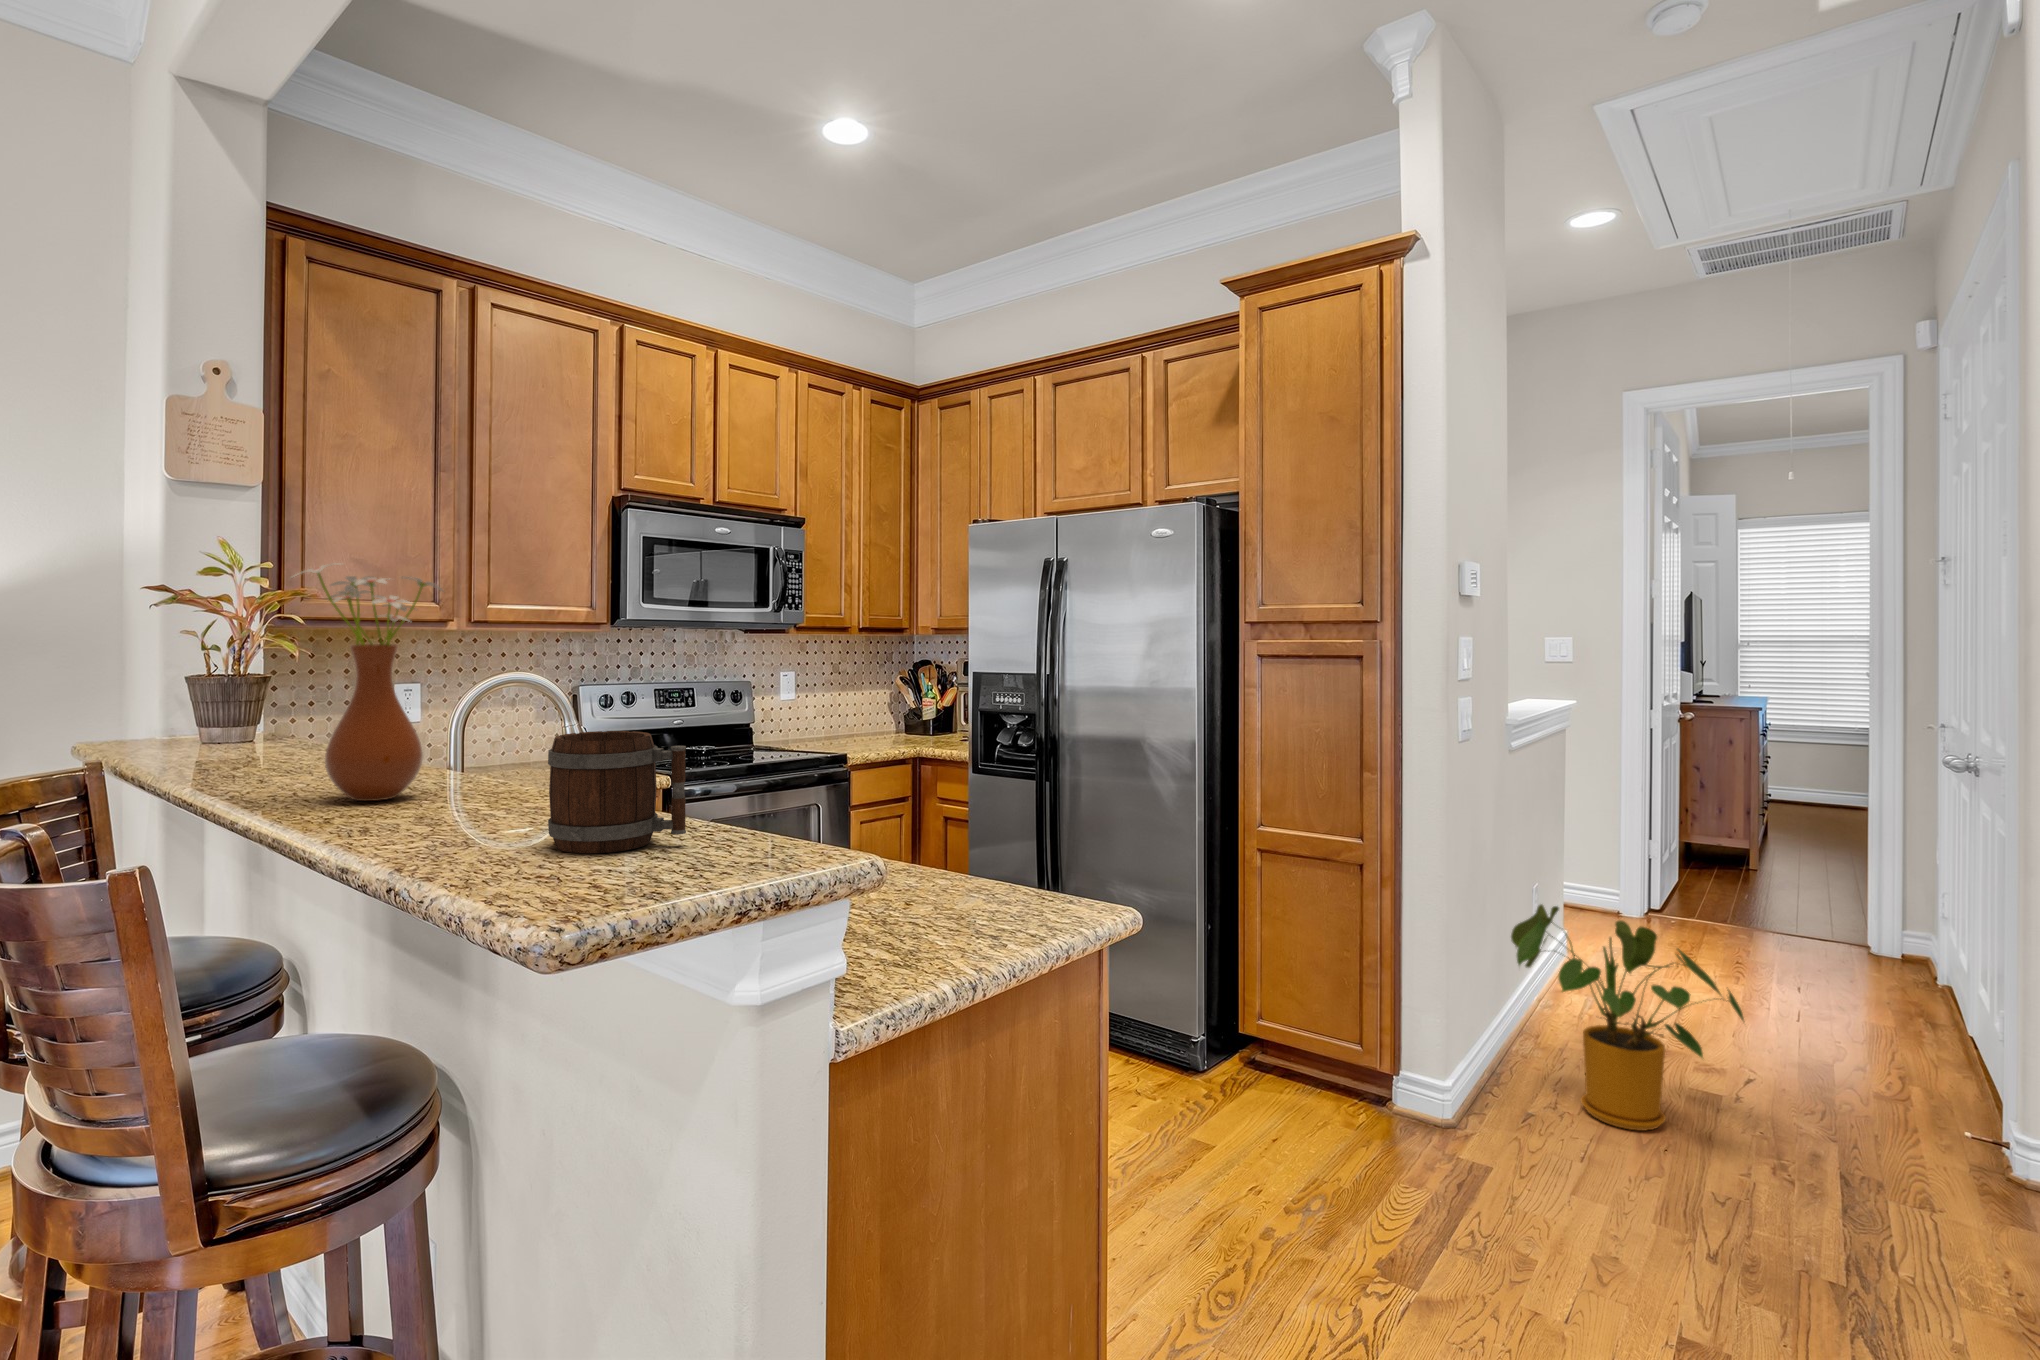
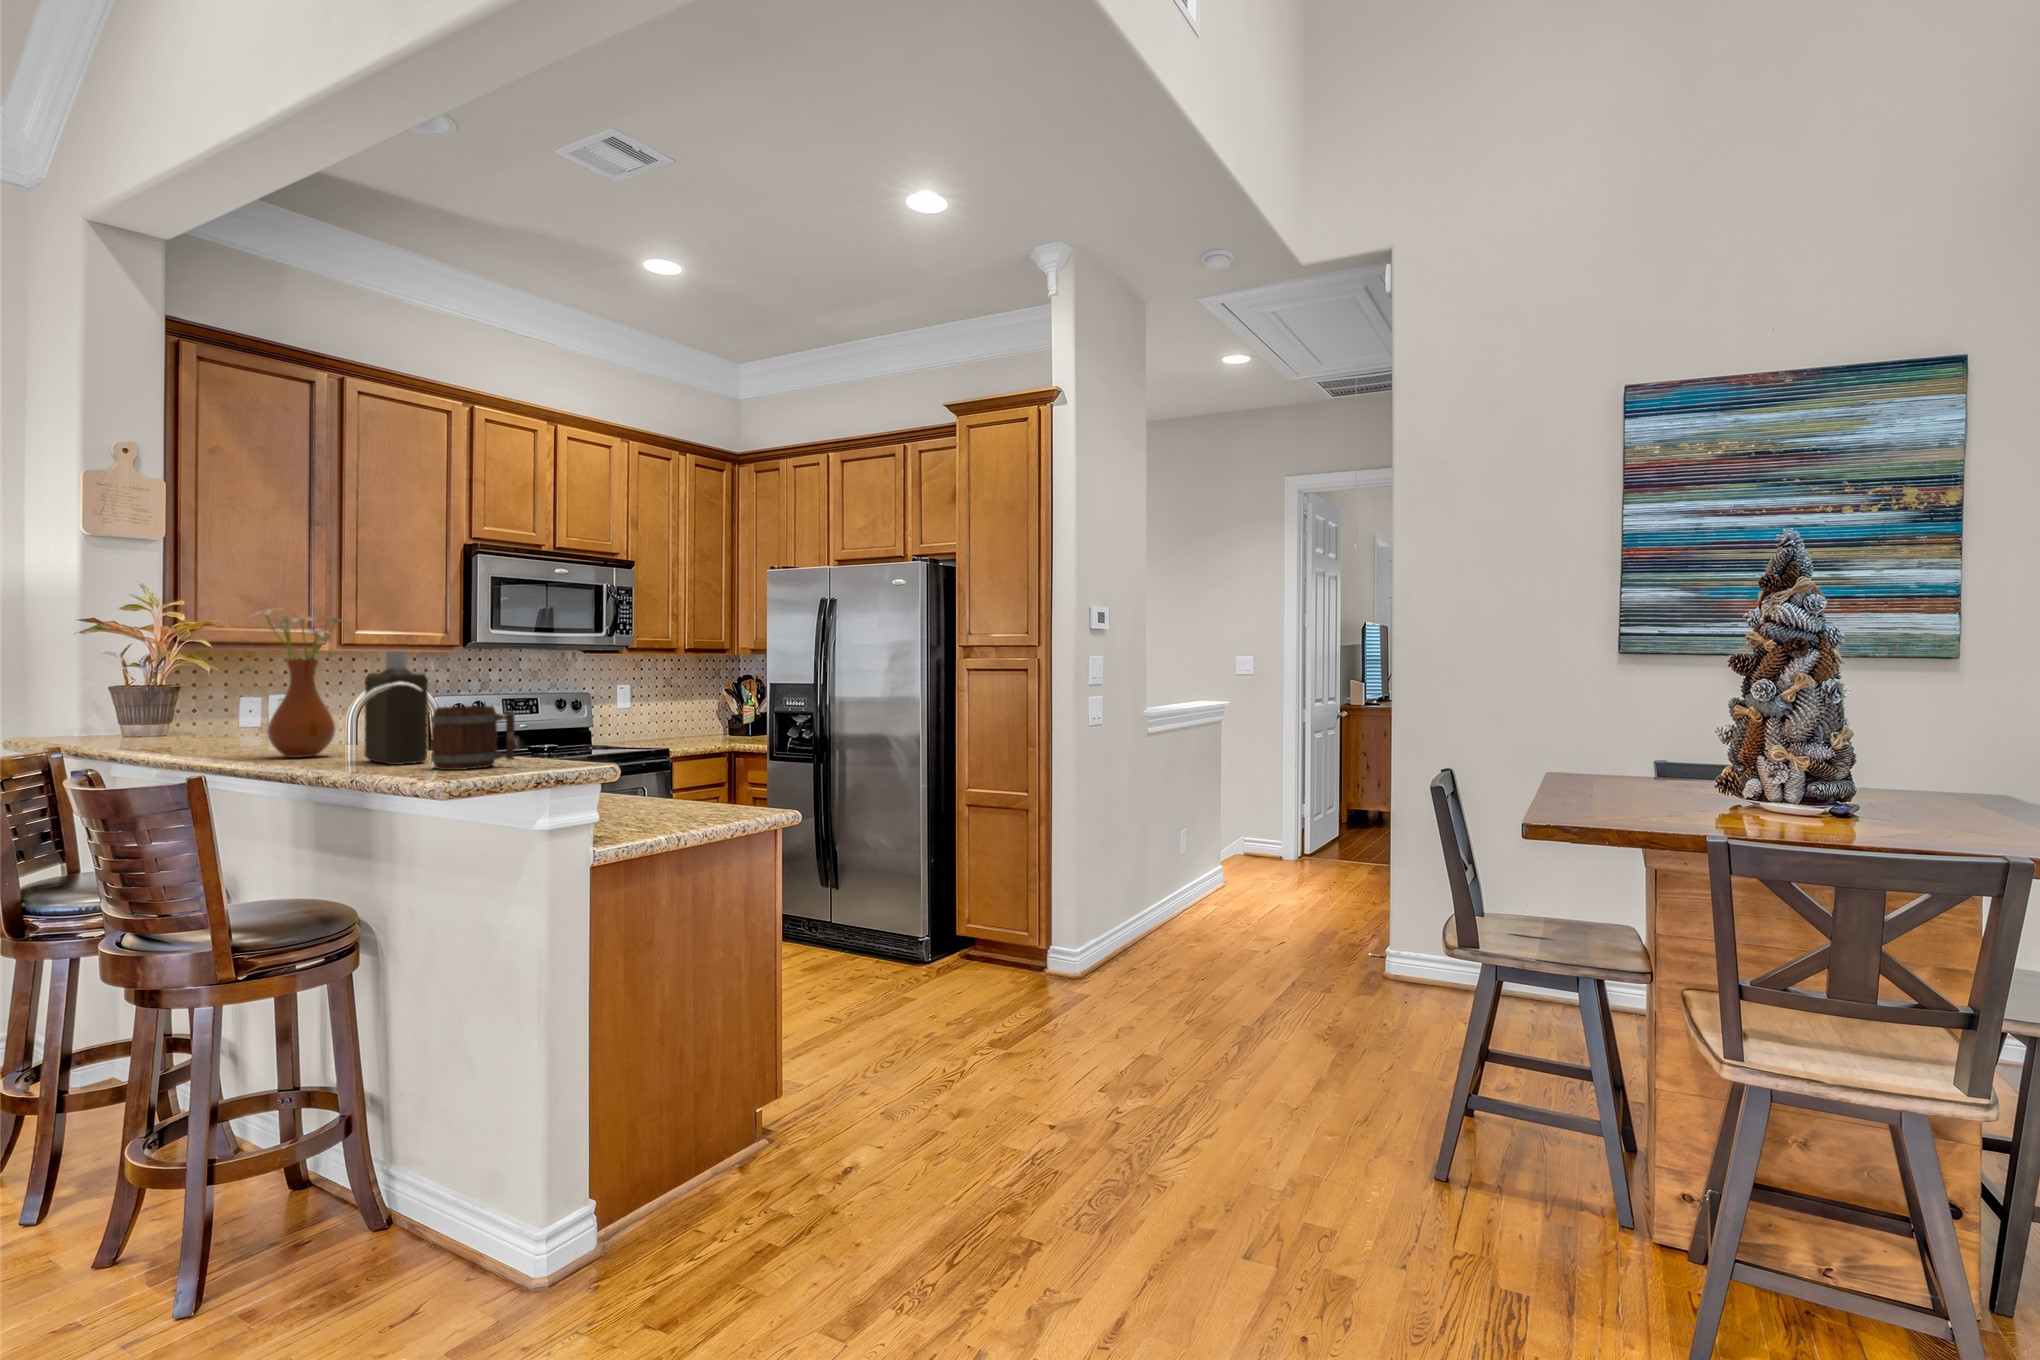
bottle: none [455,633,547,831] -> present [365,651,428,765]
house plant: present [1511,904,1744,1131] -> none [1128,832,1251,970]

